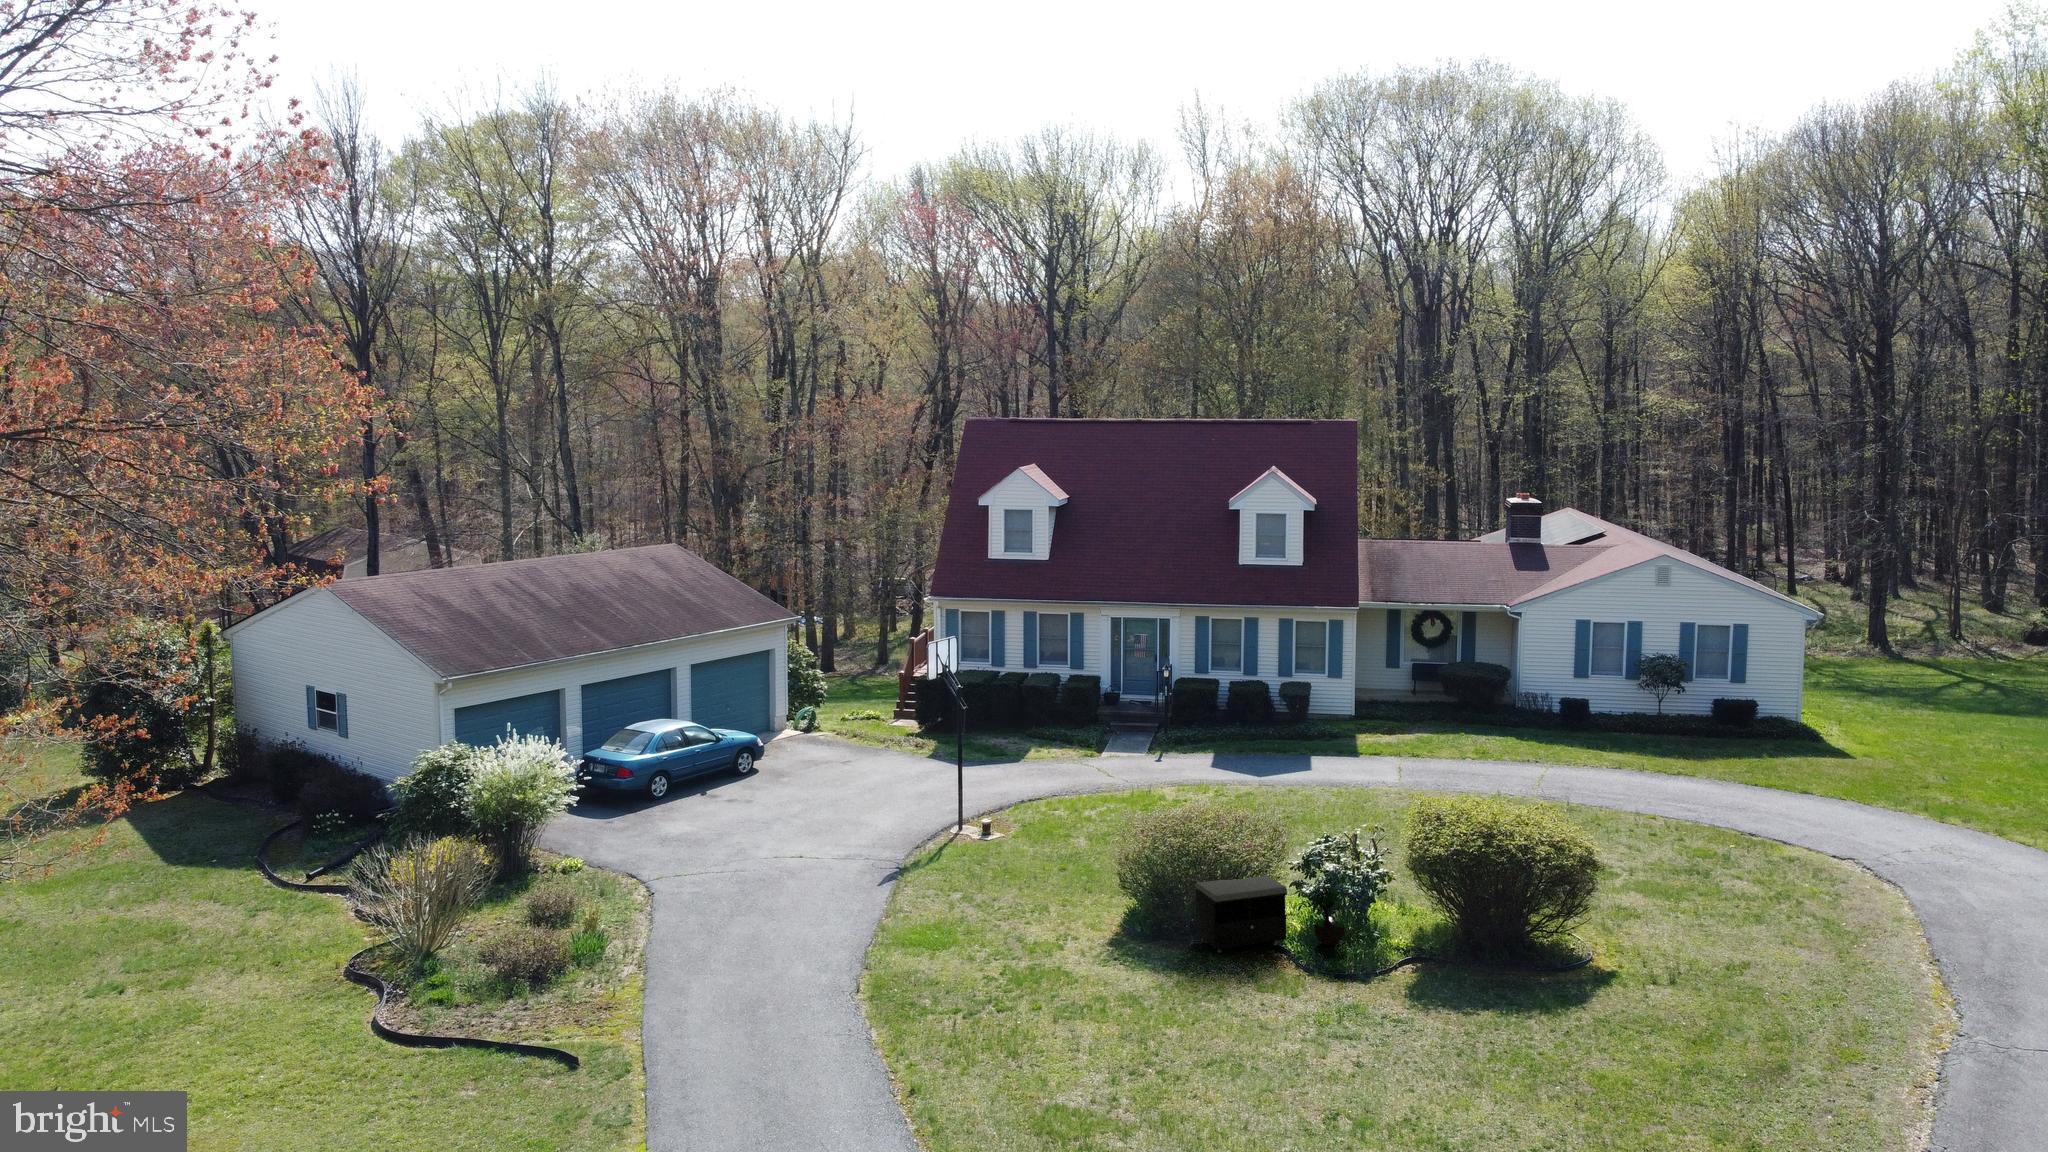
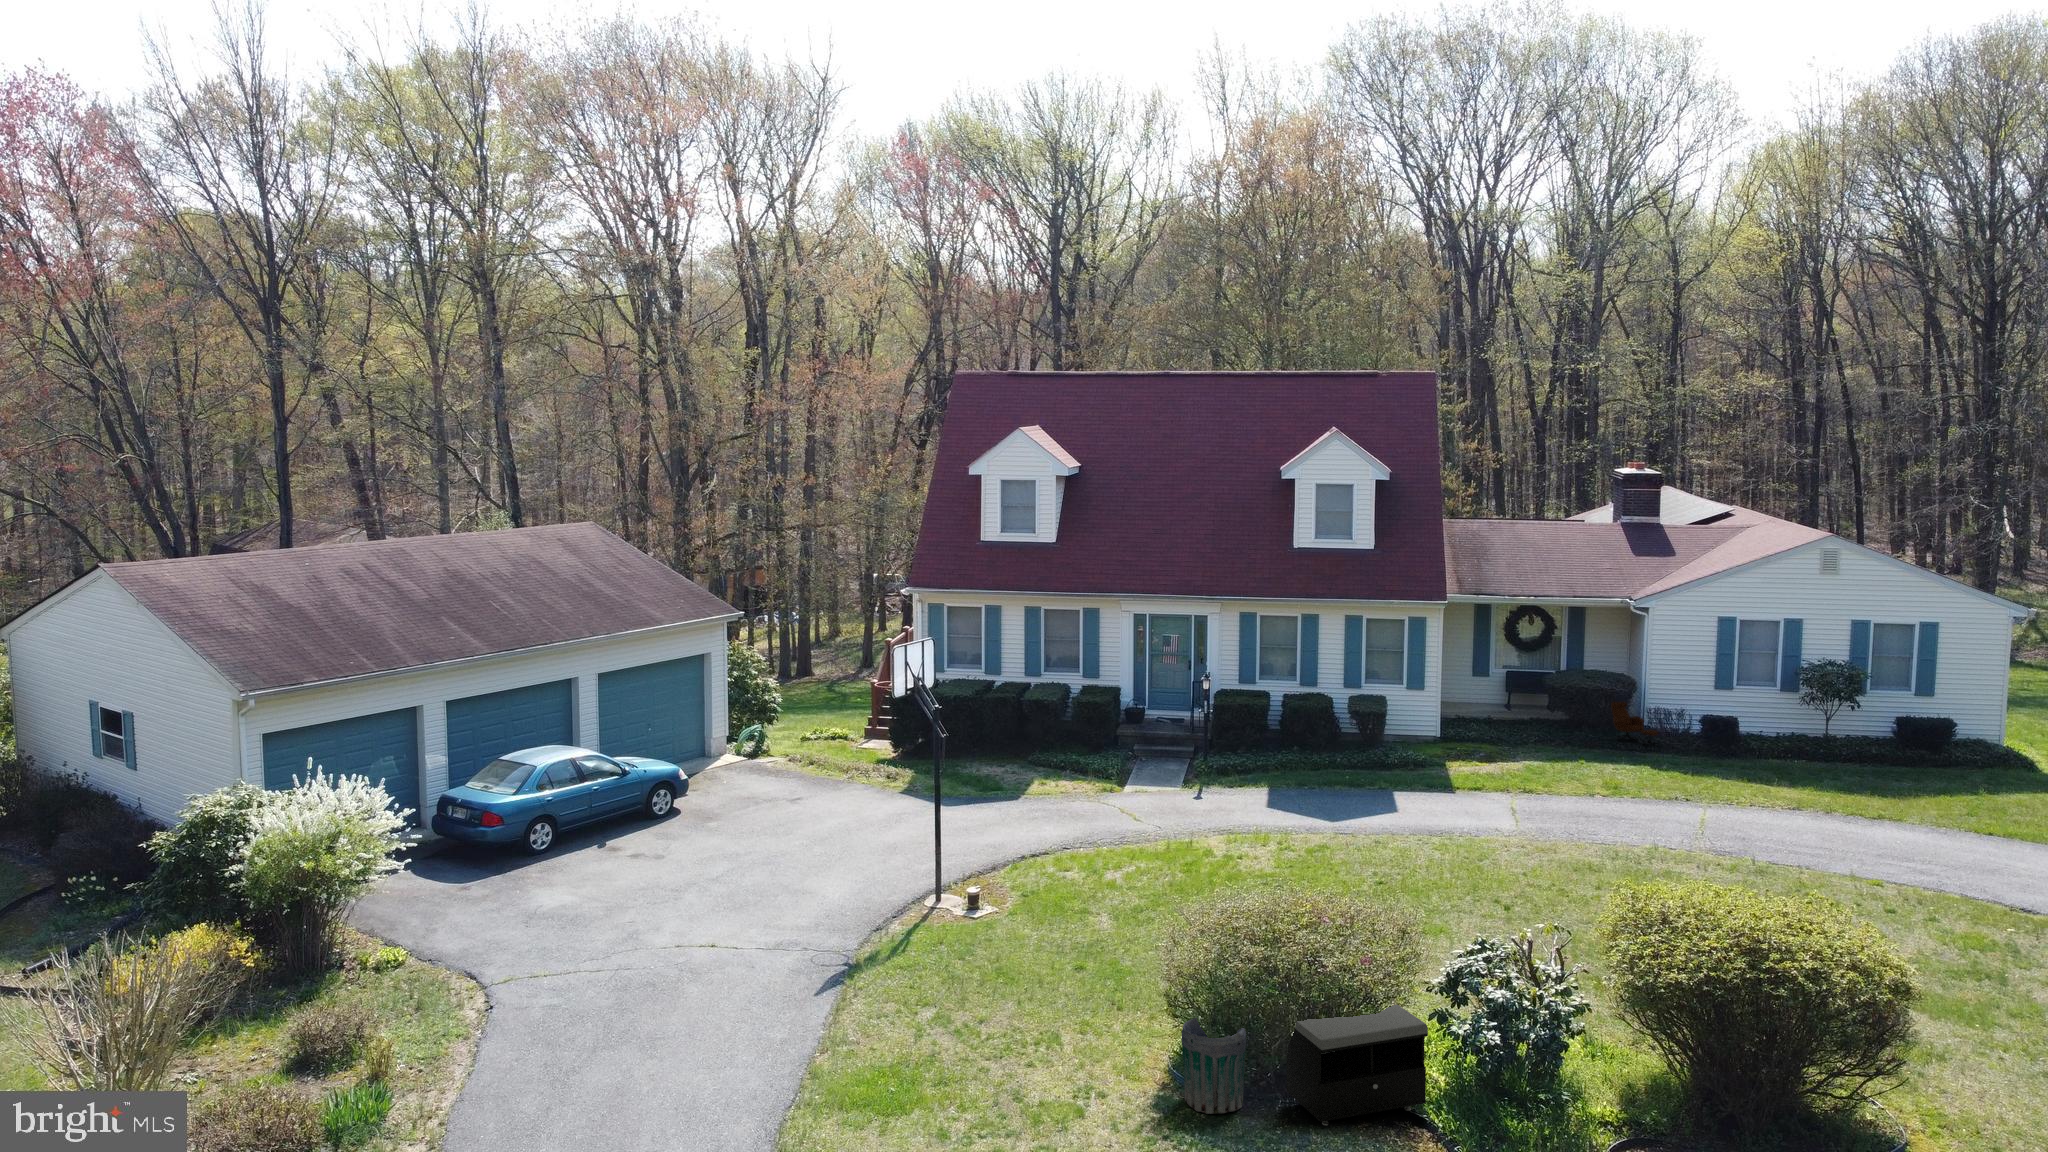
lounge chair: none [1492,687,1528,722] -> present [1611,701,1659,745]
potted tree: present [1307,883,1345,945] -> none [1455,1011,1521,1113]
trash can: none [1127,886,1169,947] -> present [1181,1018,1246,1114]

